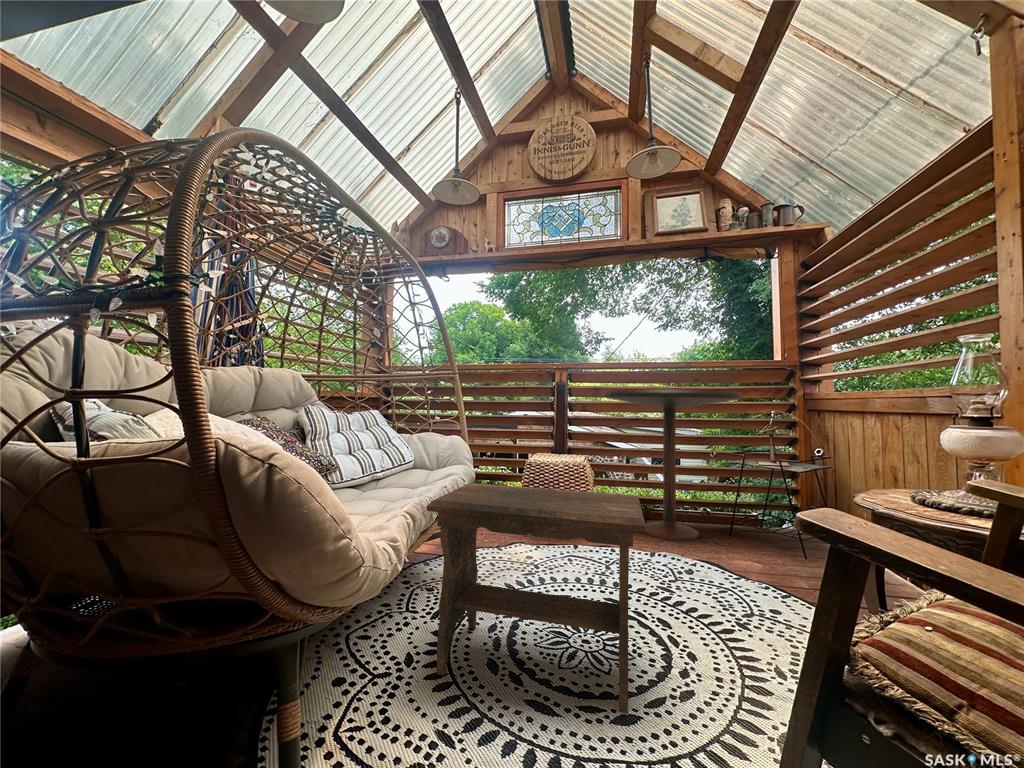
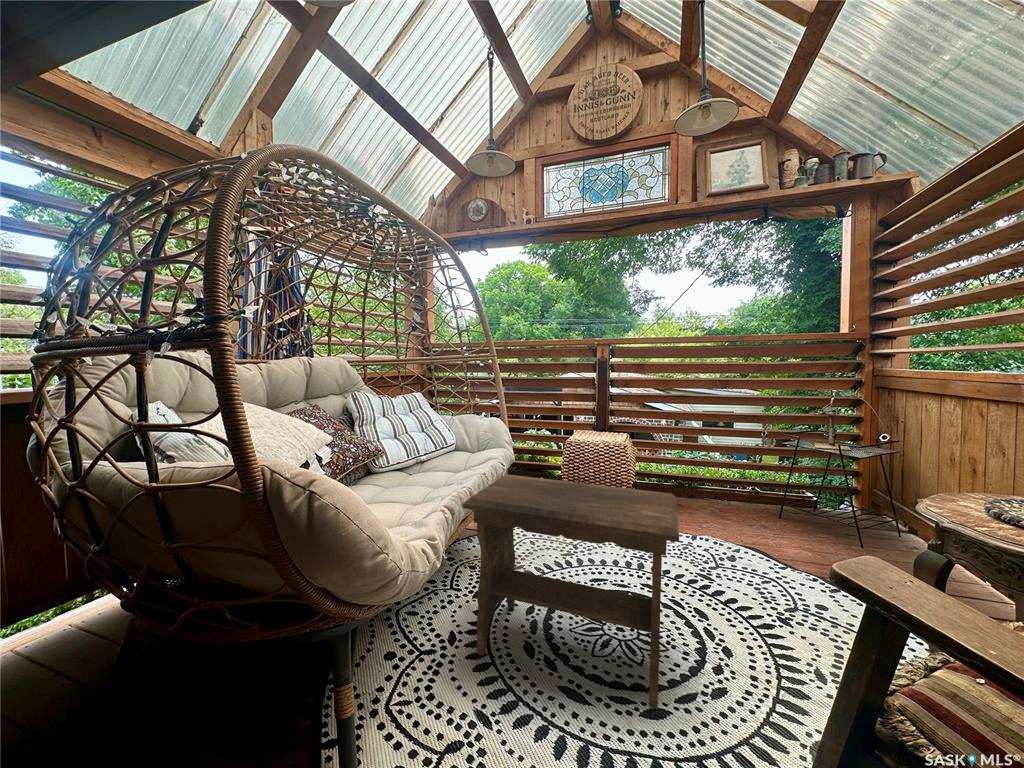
pedestal table: present [604,389,742,541] -> none [646,369,798,520]

